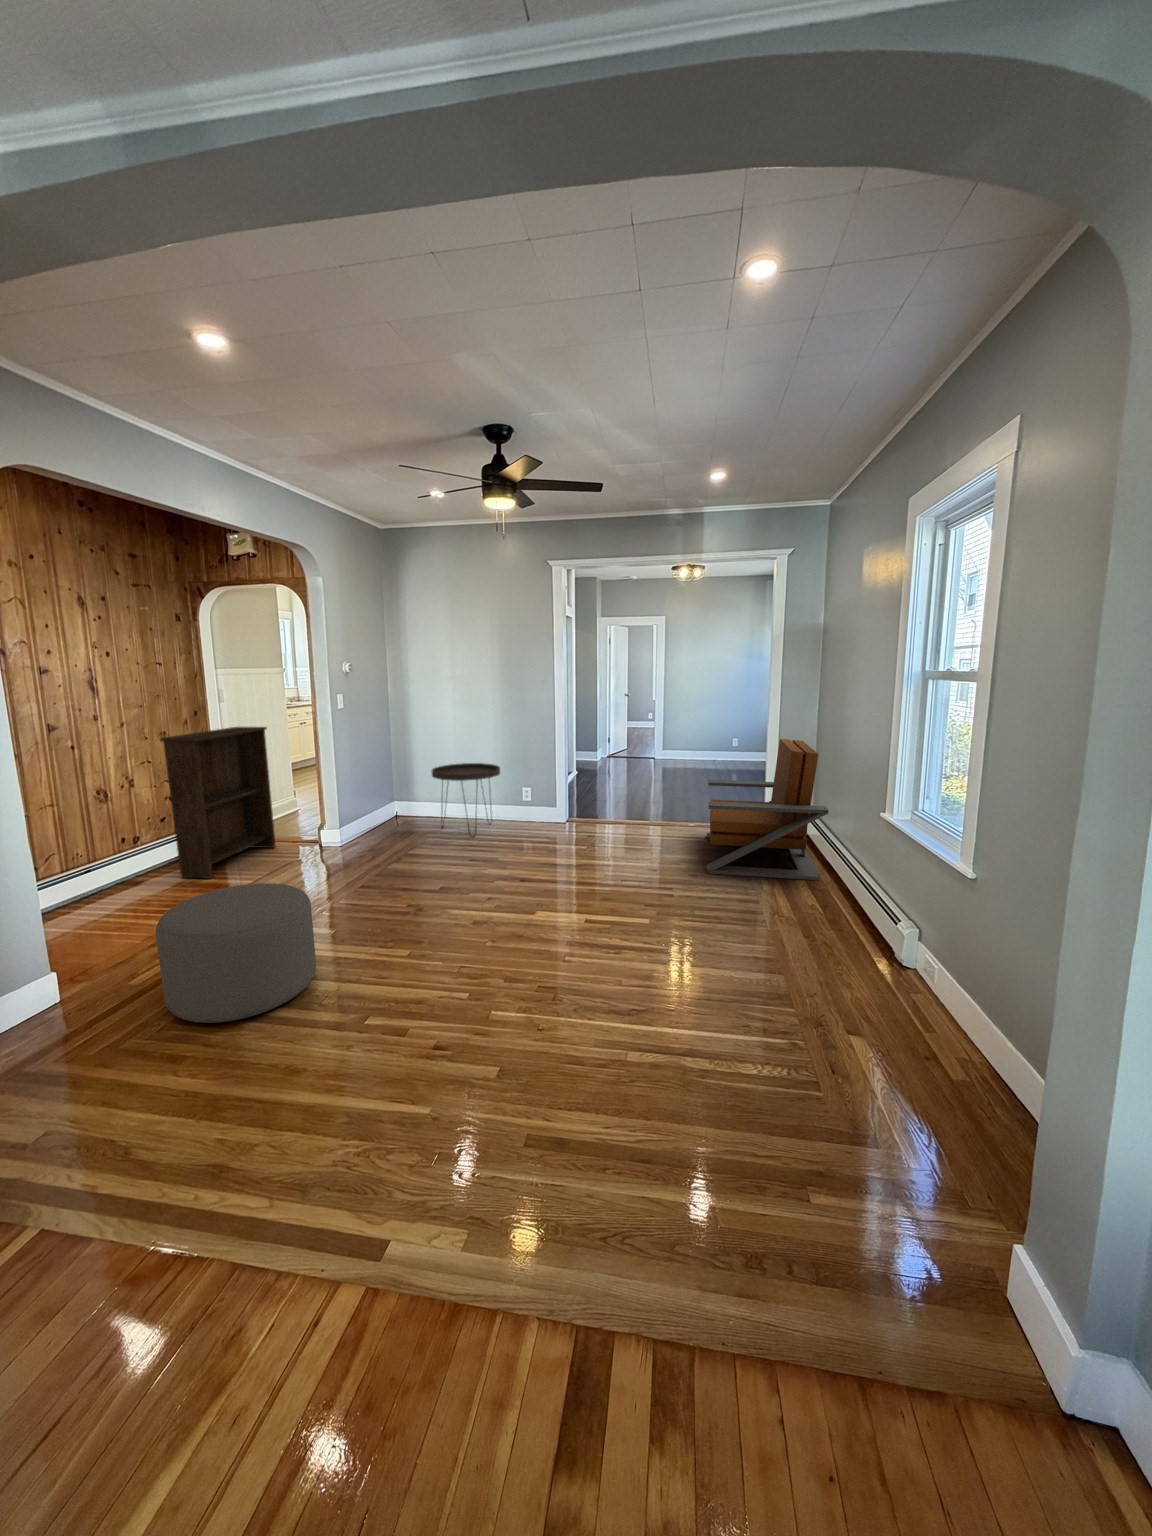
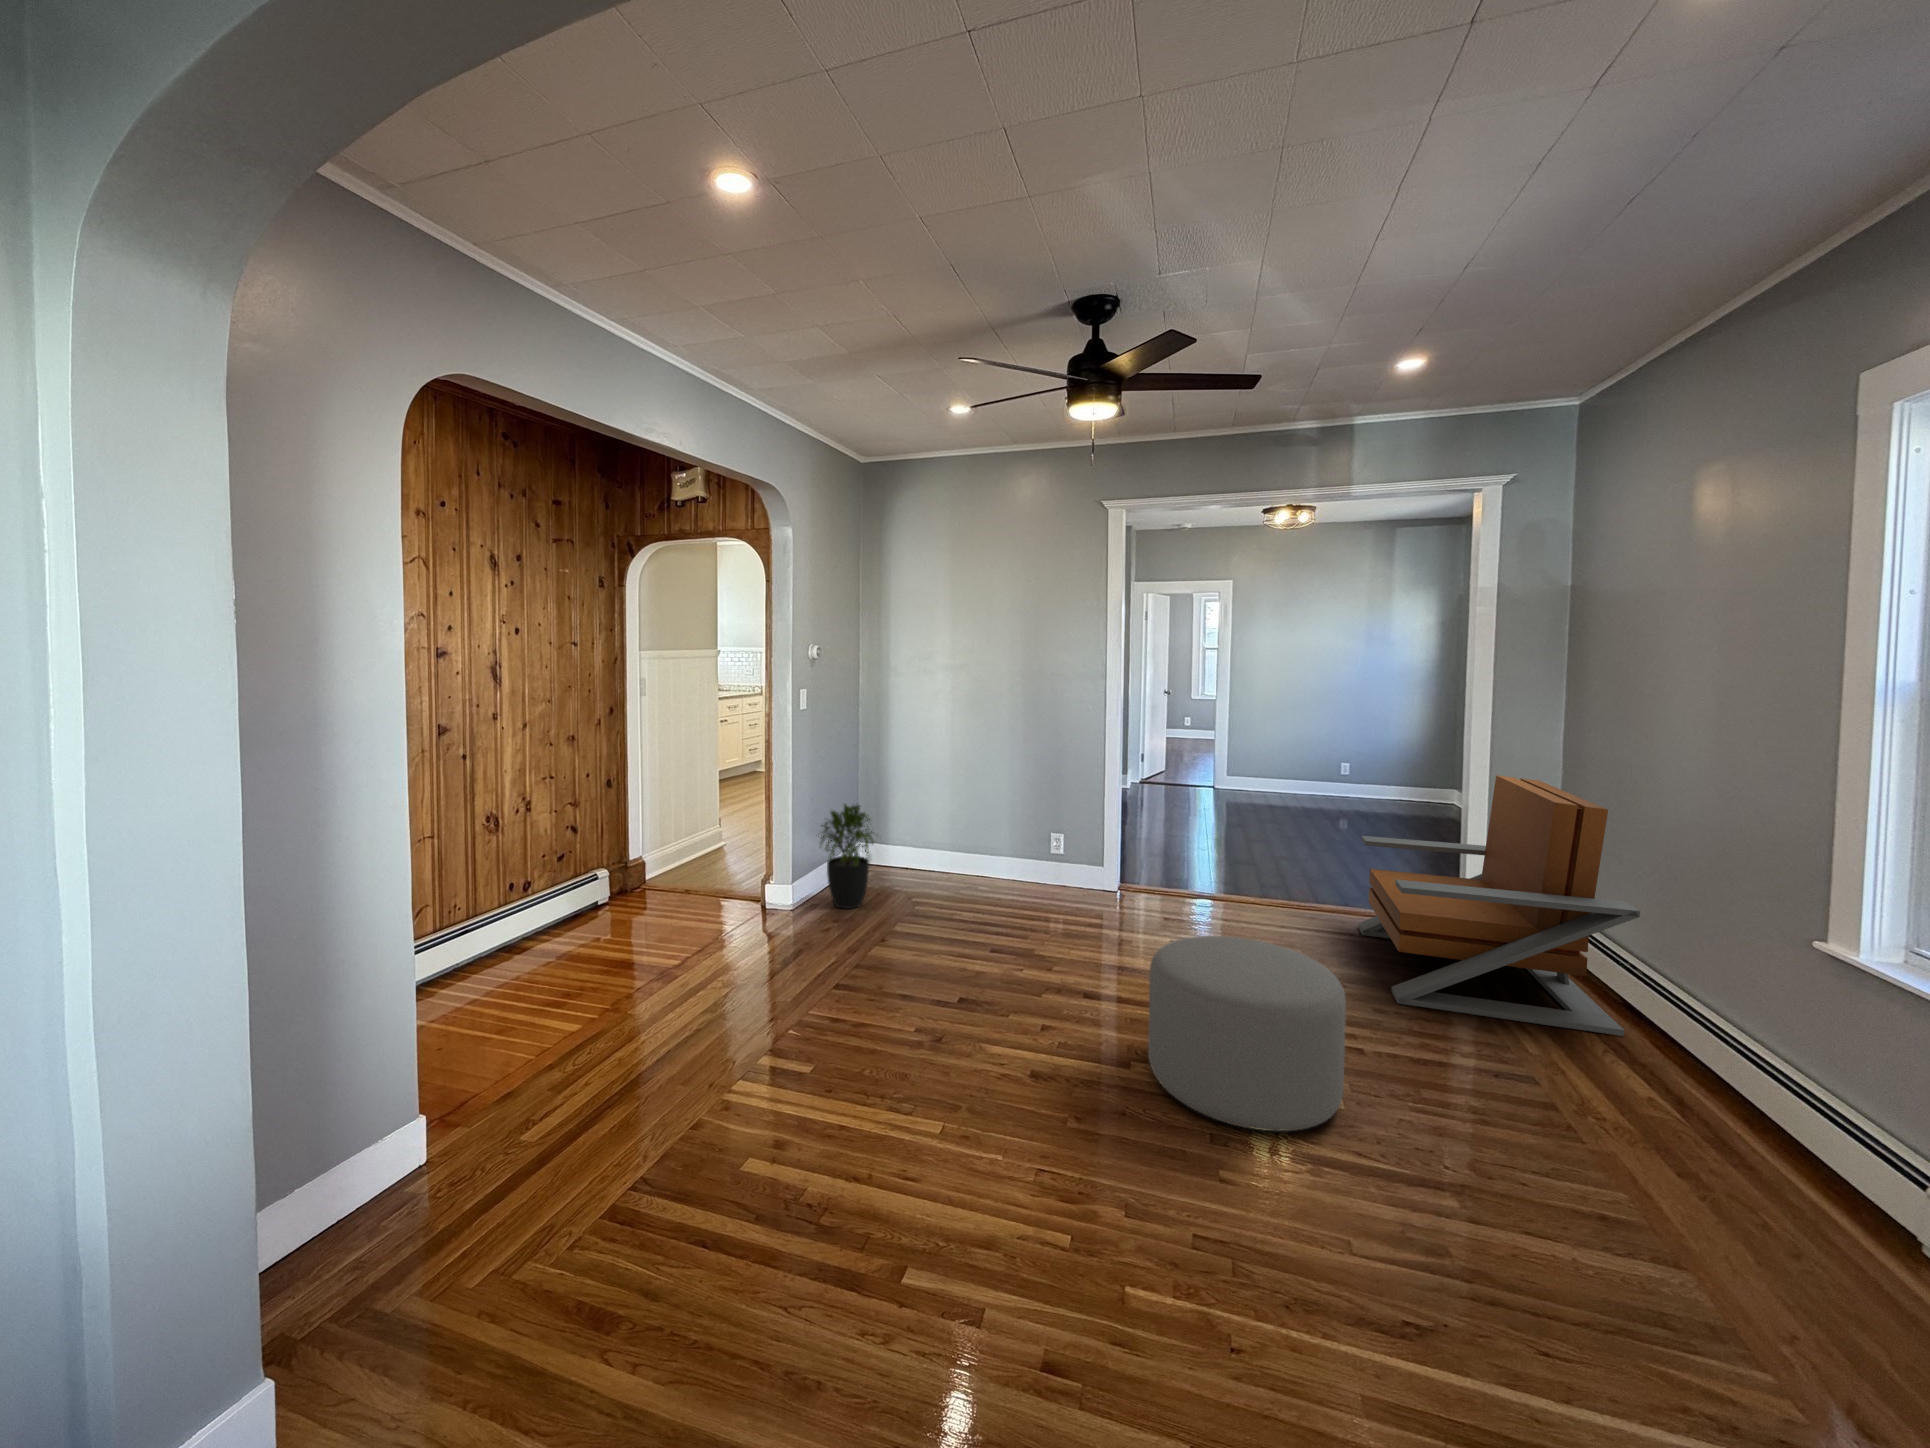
bookshelf: present [160,727,276,879] -> none [572,730,704,951]
side table: present [432,763,500,825] -> none [920,790,1020,904]
potted plant: none [355,772,404,845] -> present [820,804,878,909]
ottoman: present [156,883,316,1023] -> present [1148,936,1346,1131]

